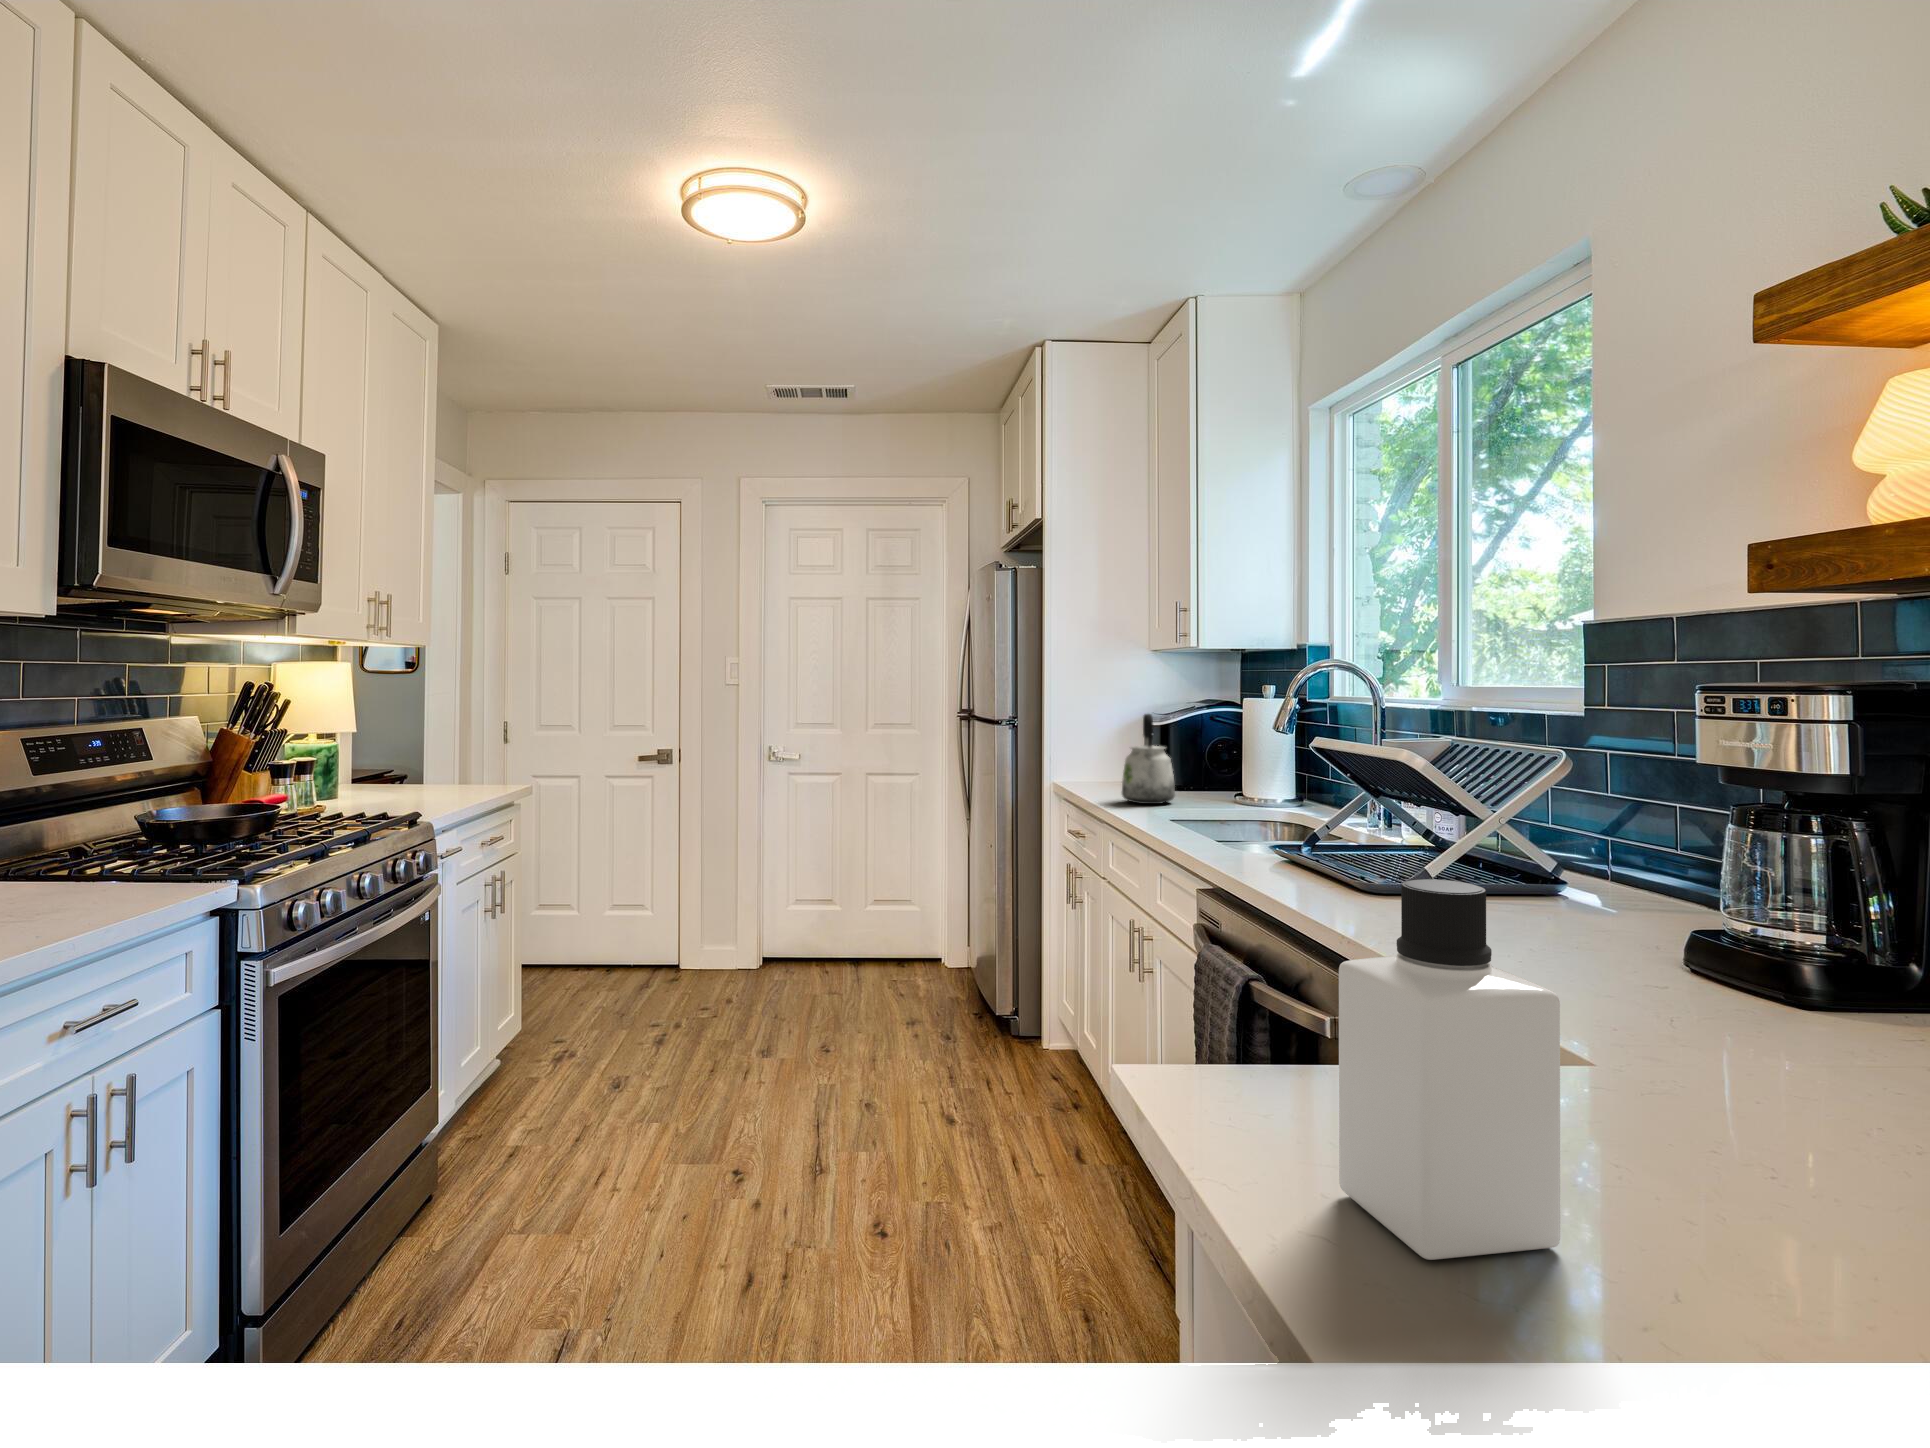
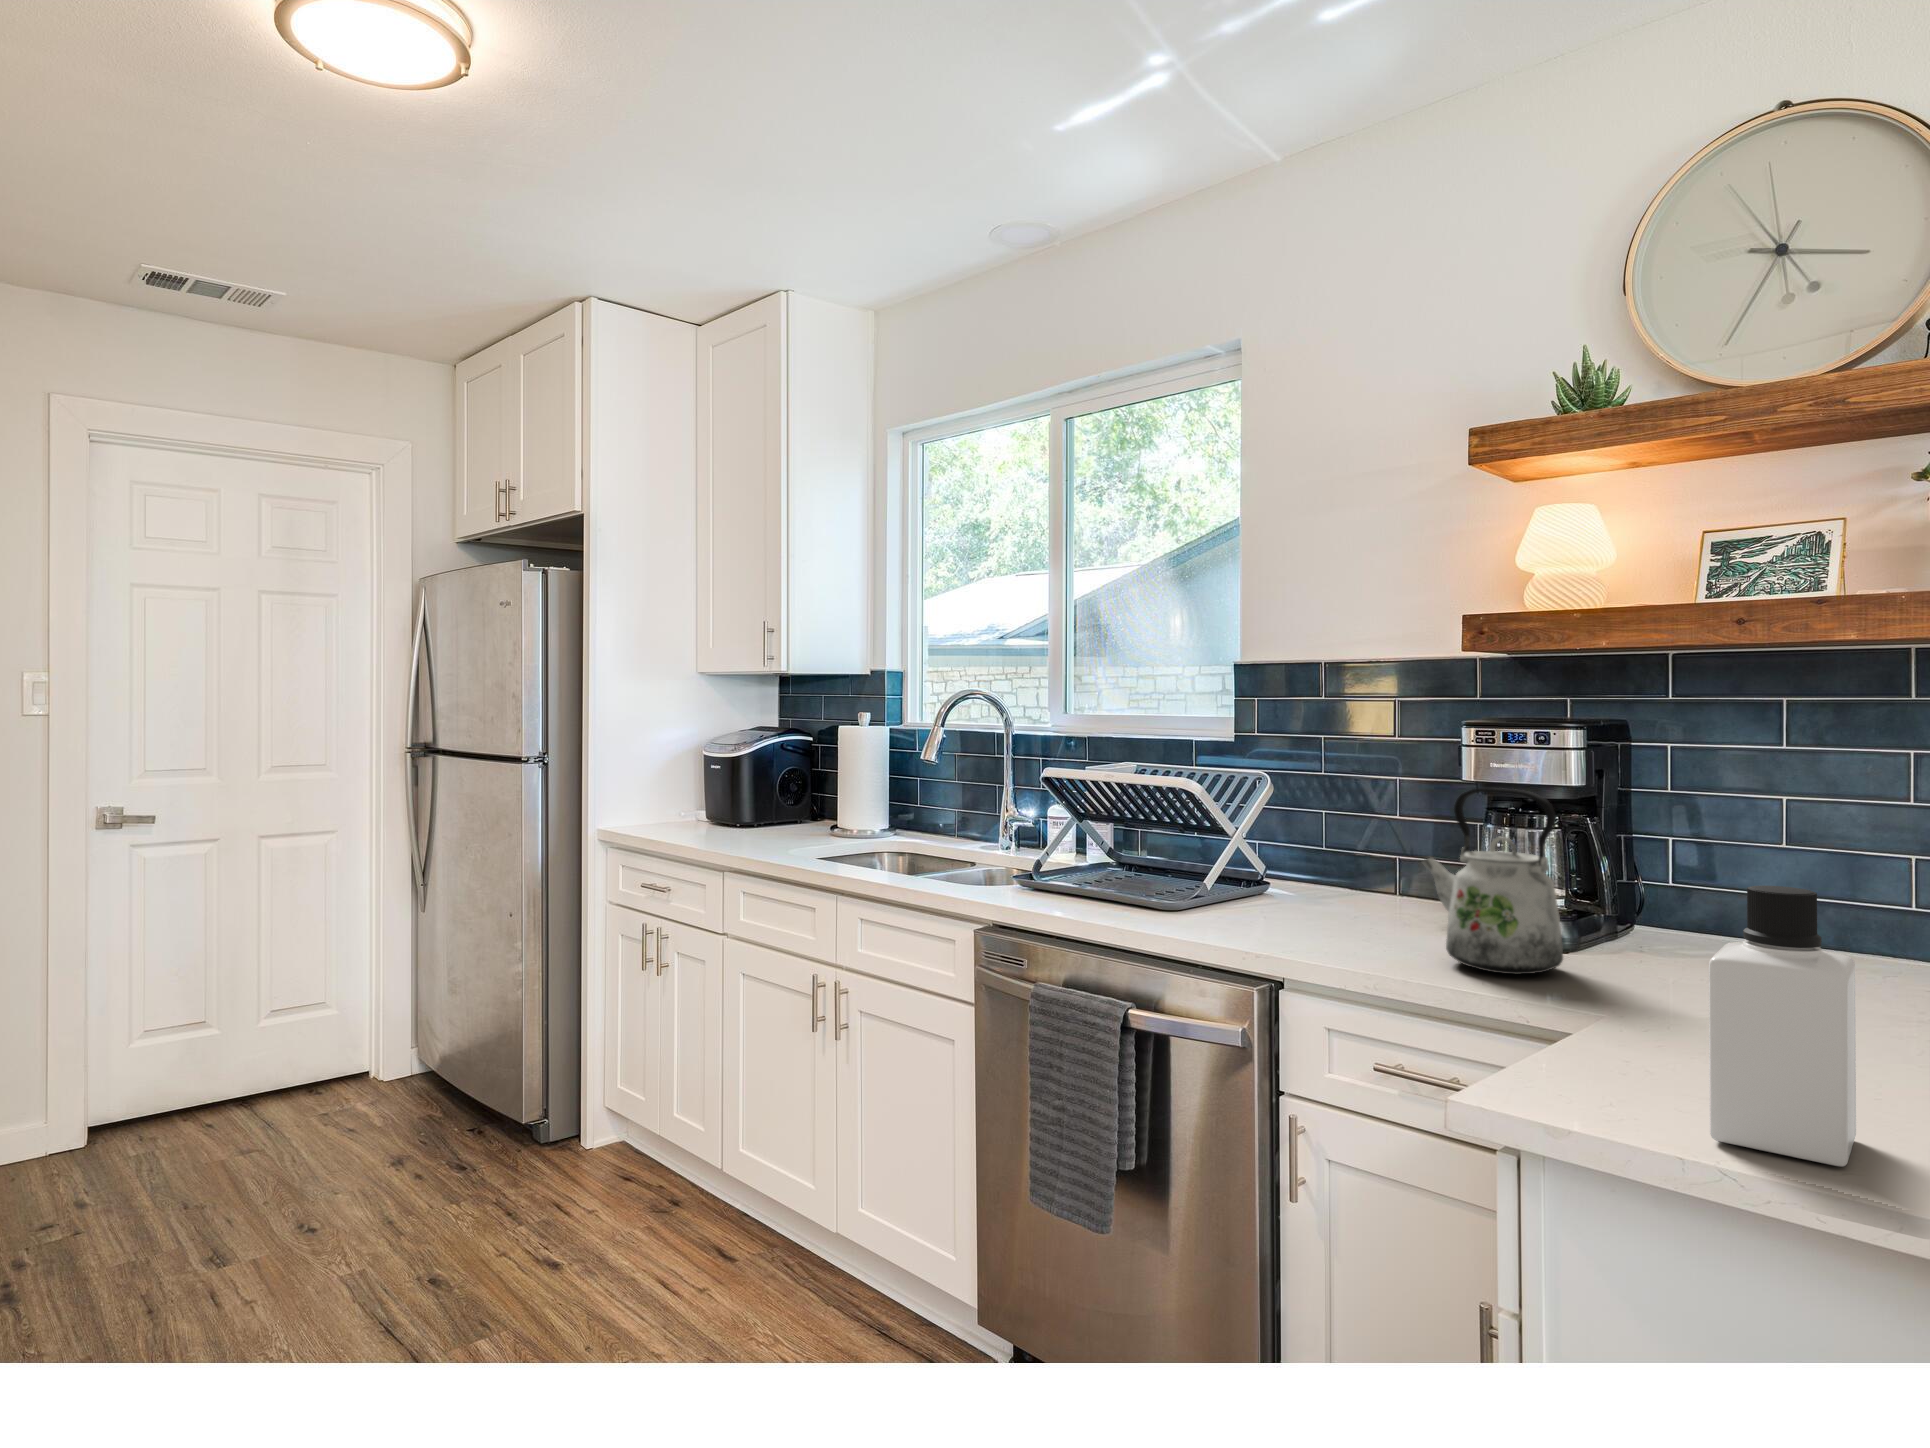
kettle: present [1122,714,1175,804] -> present [1422,788,1563,974]

